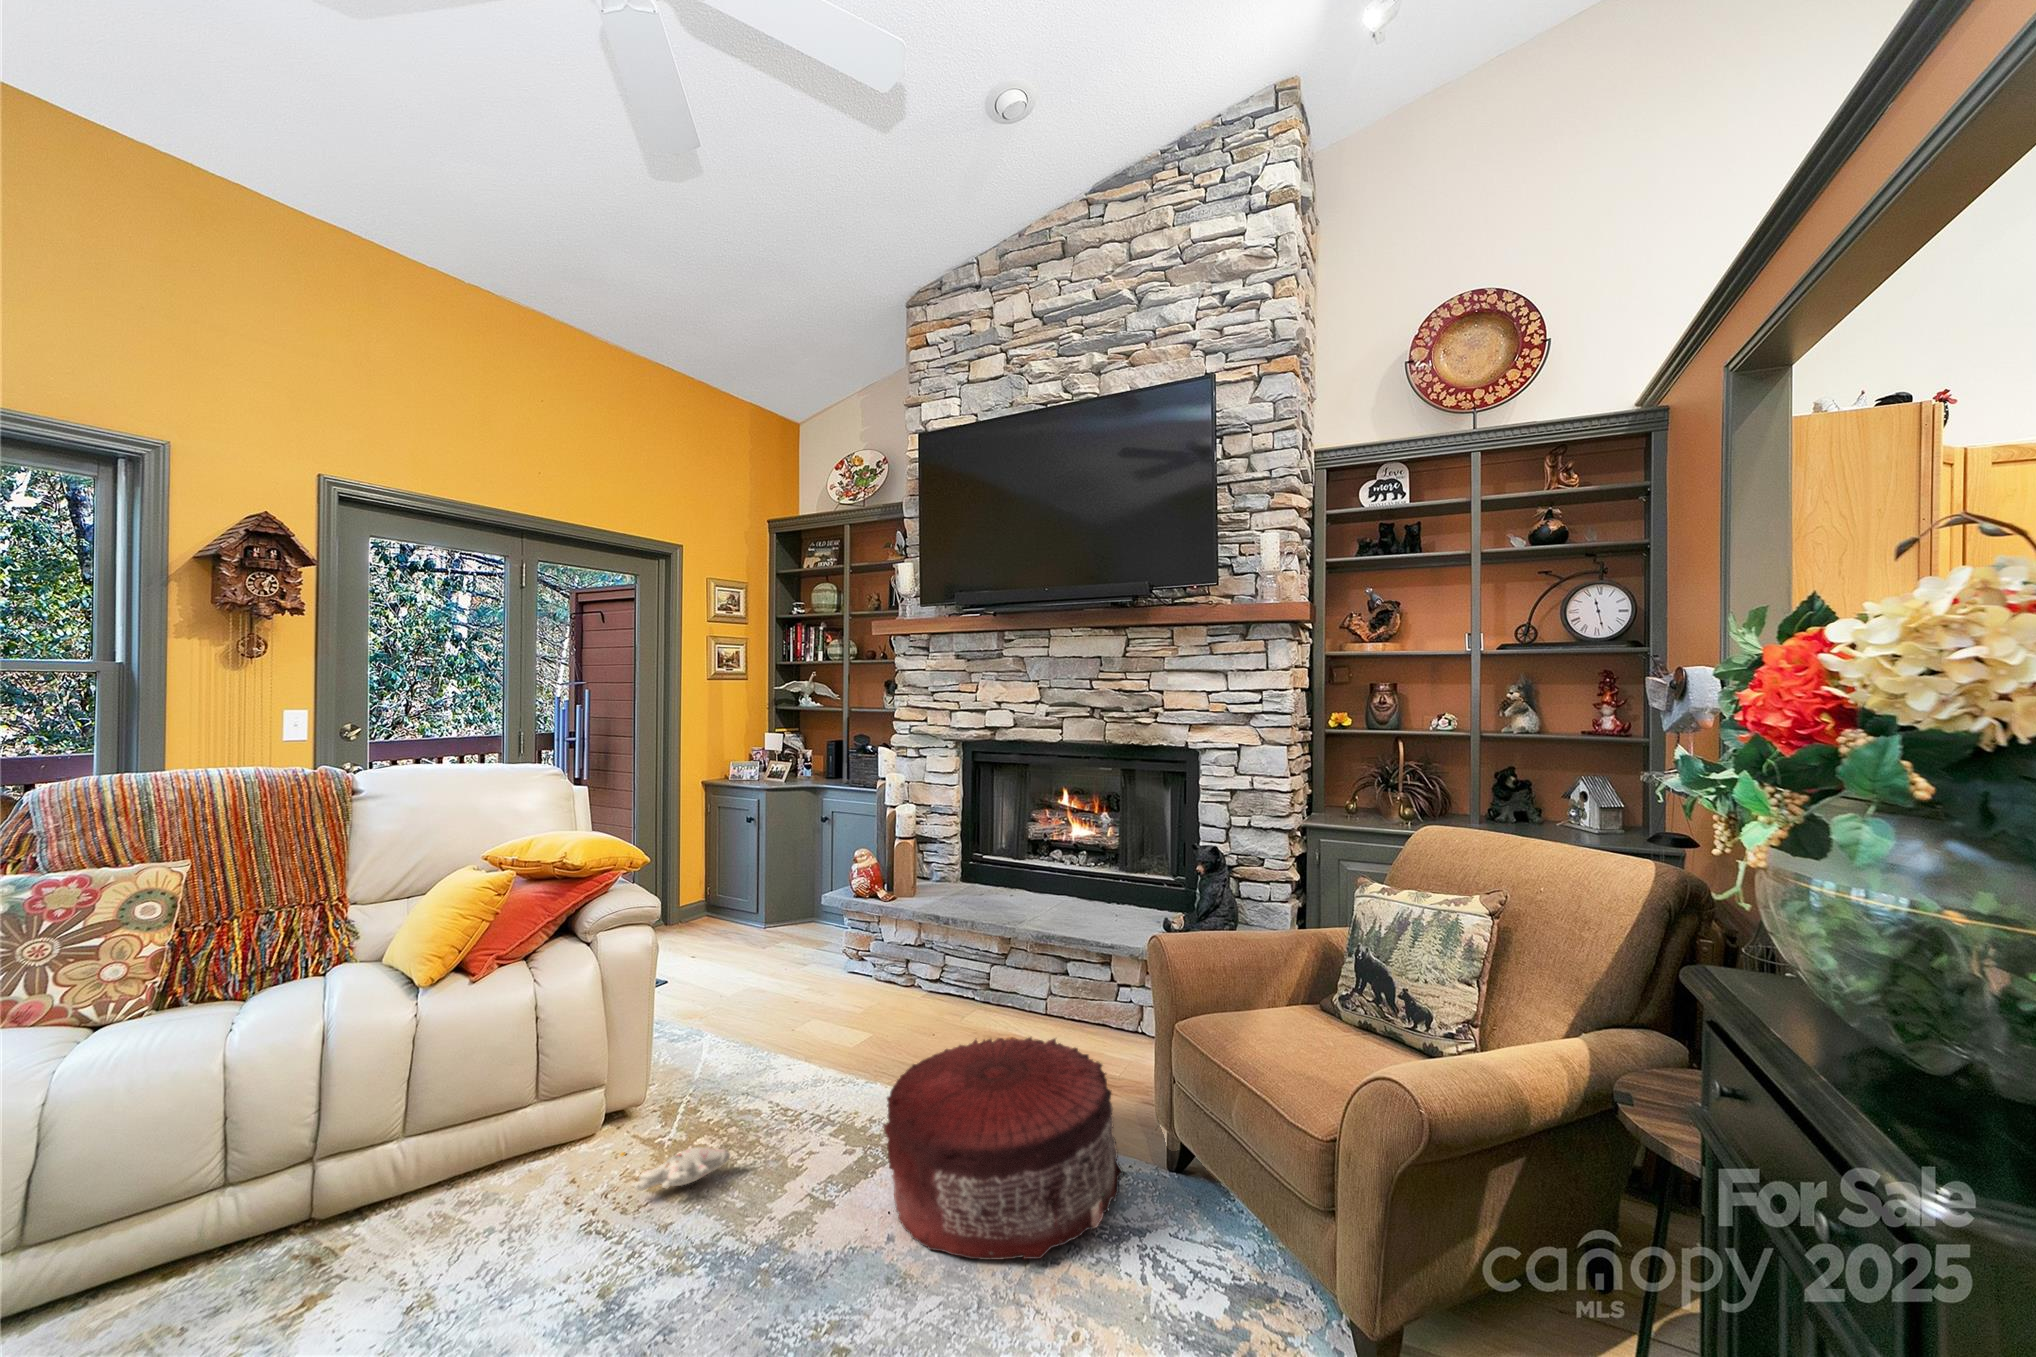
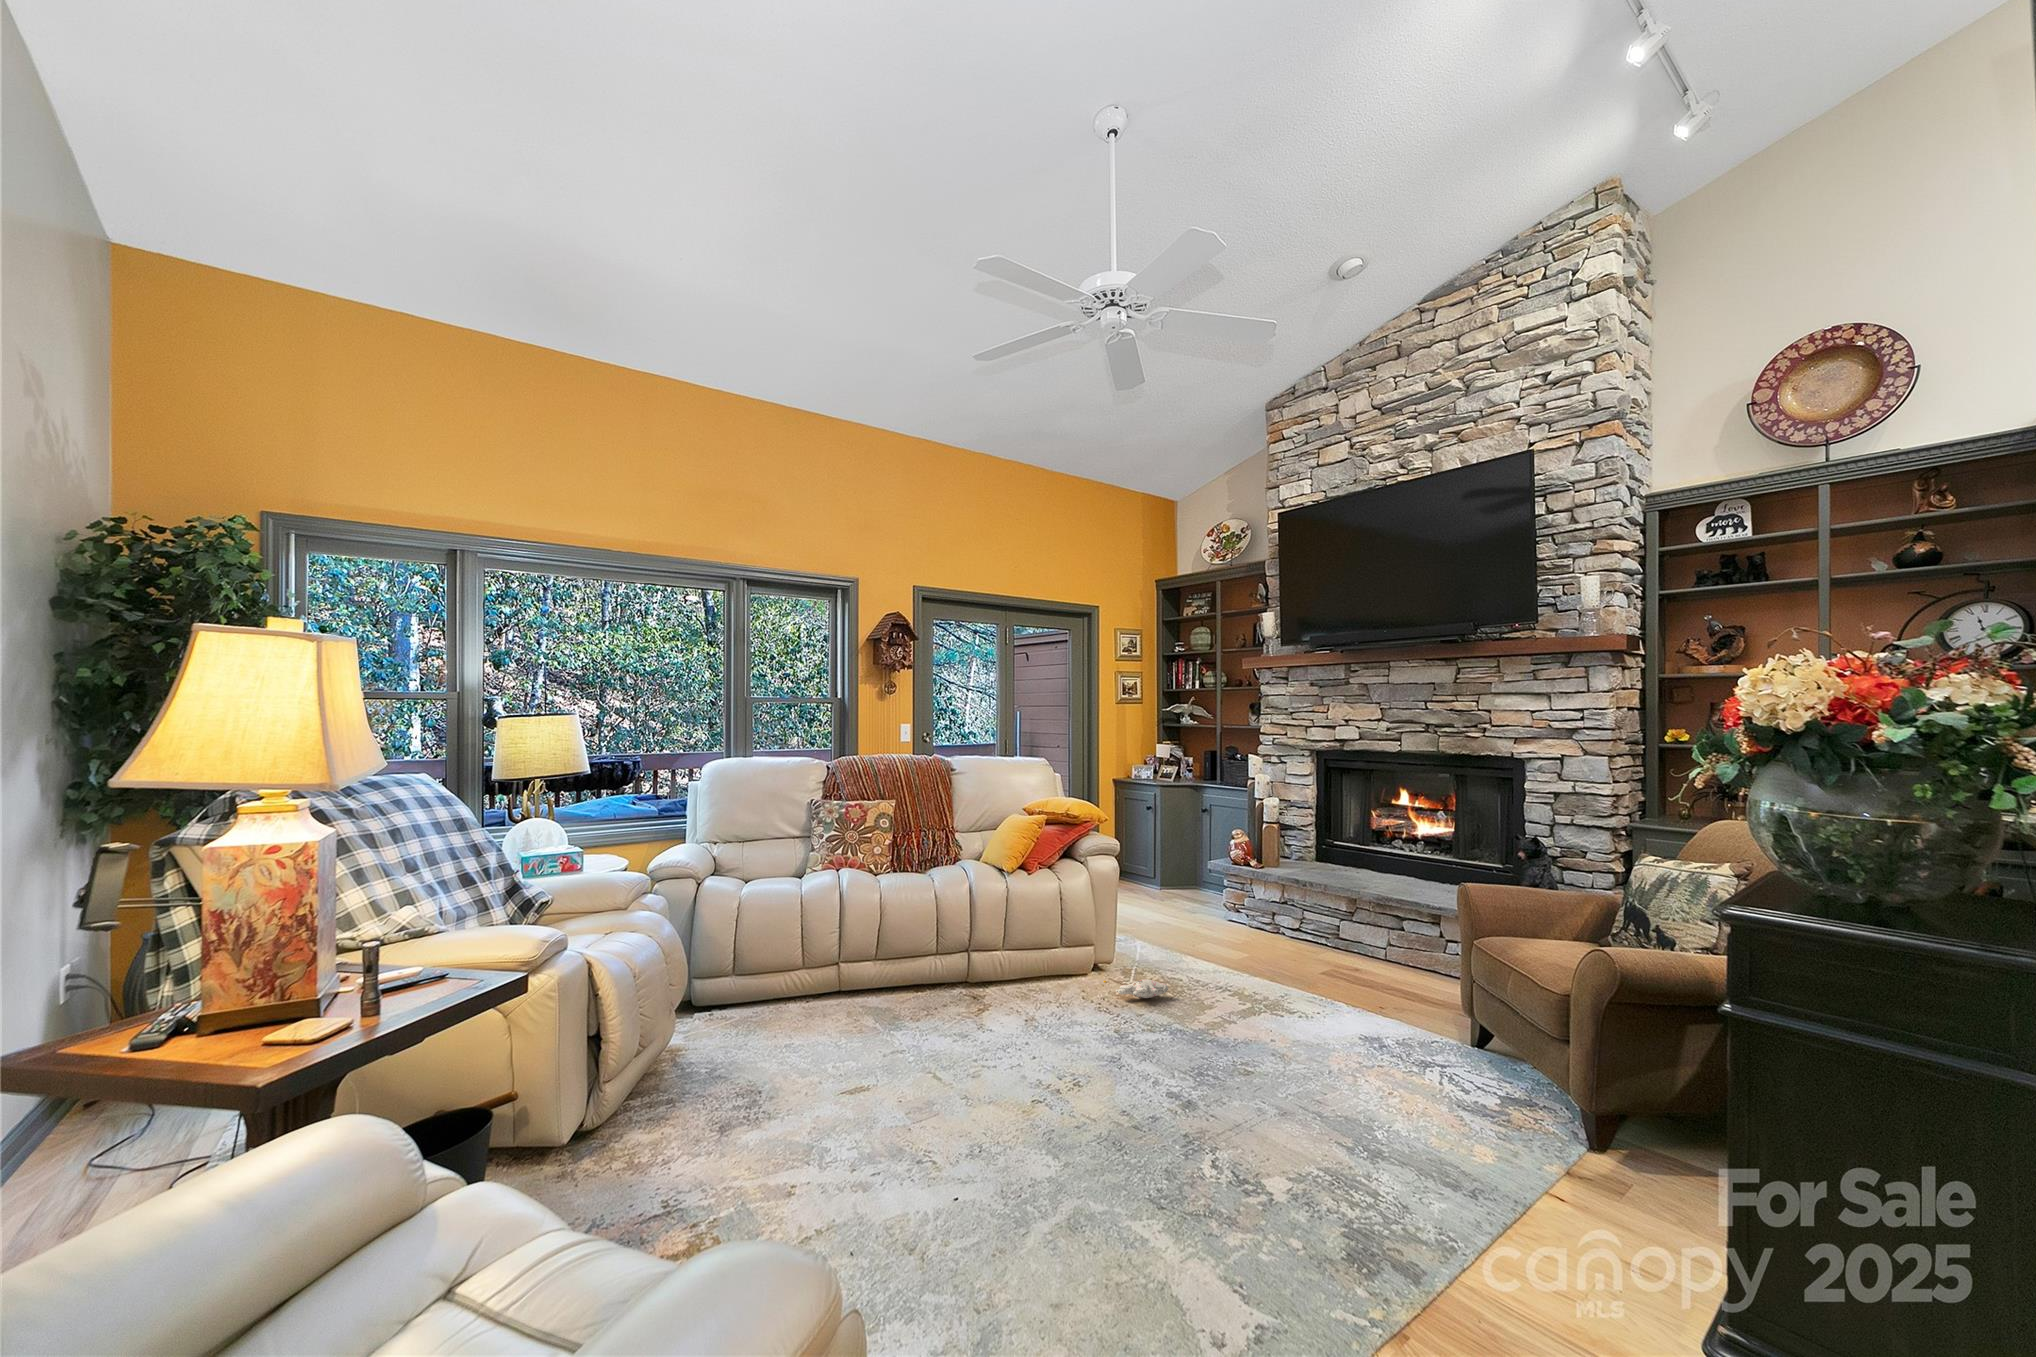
pouf: present [883,1037,1124,1260] -> none [1263,943,1434,1061]

